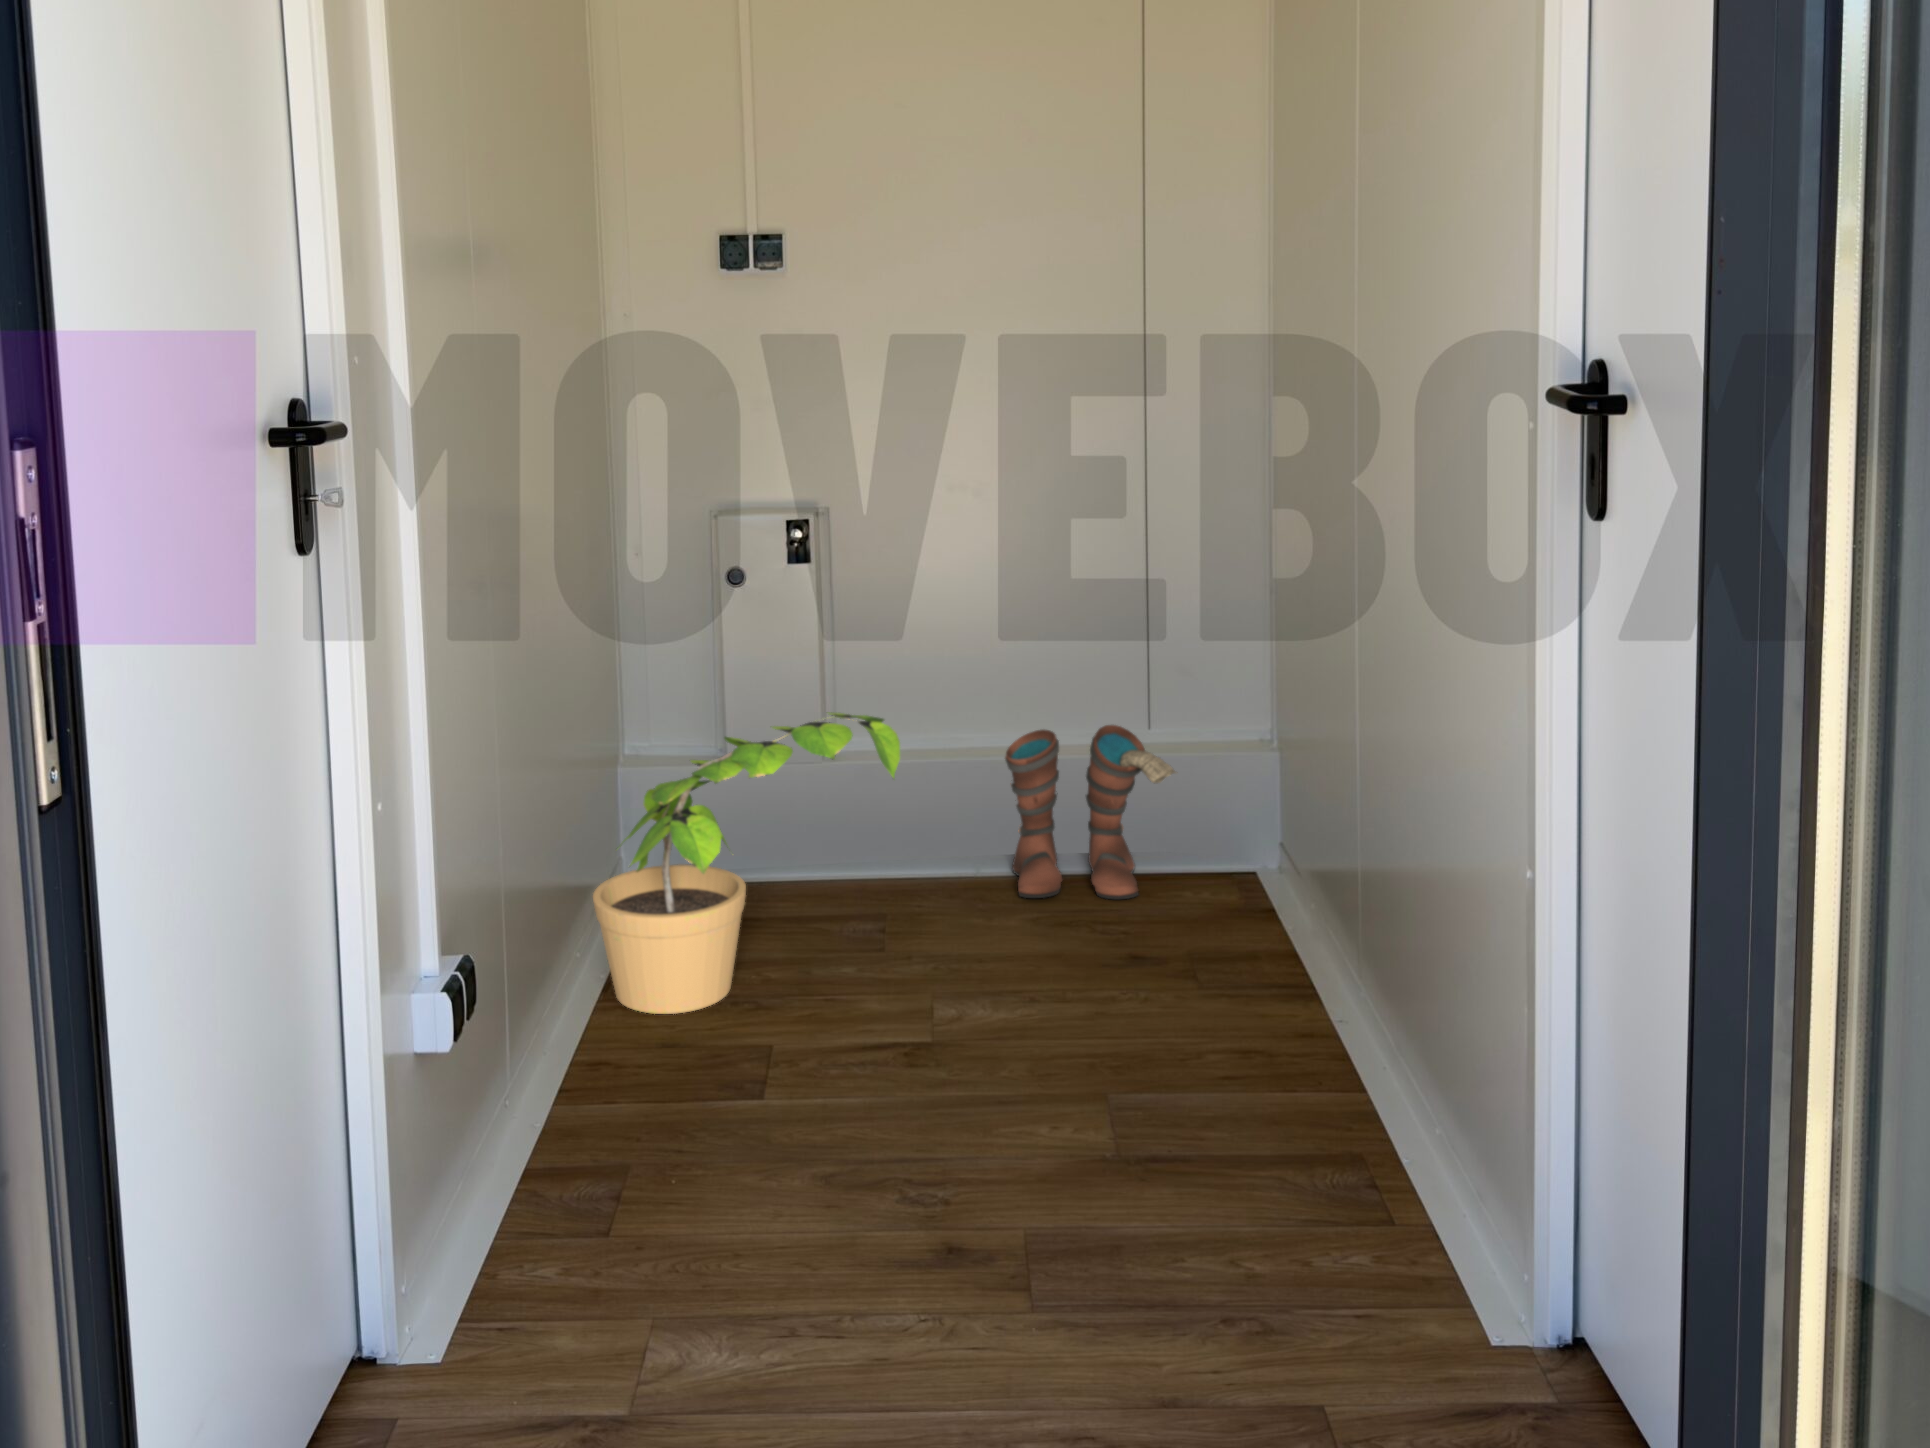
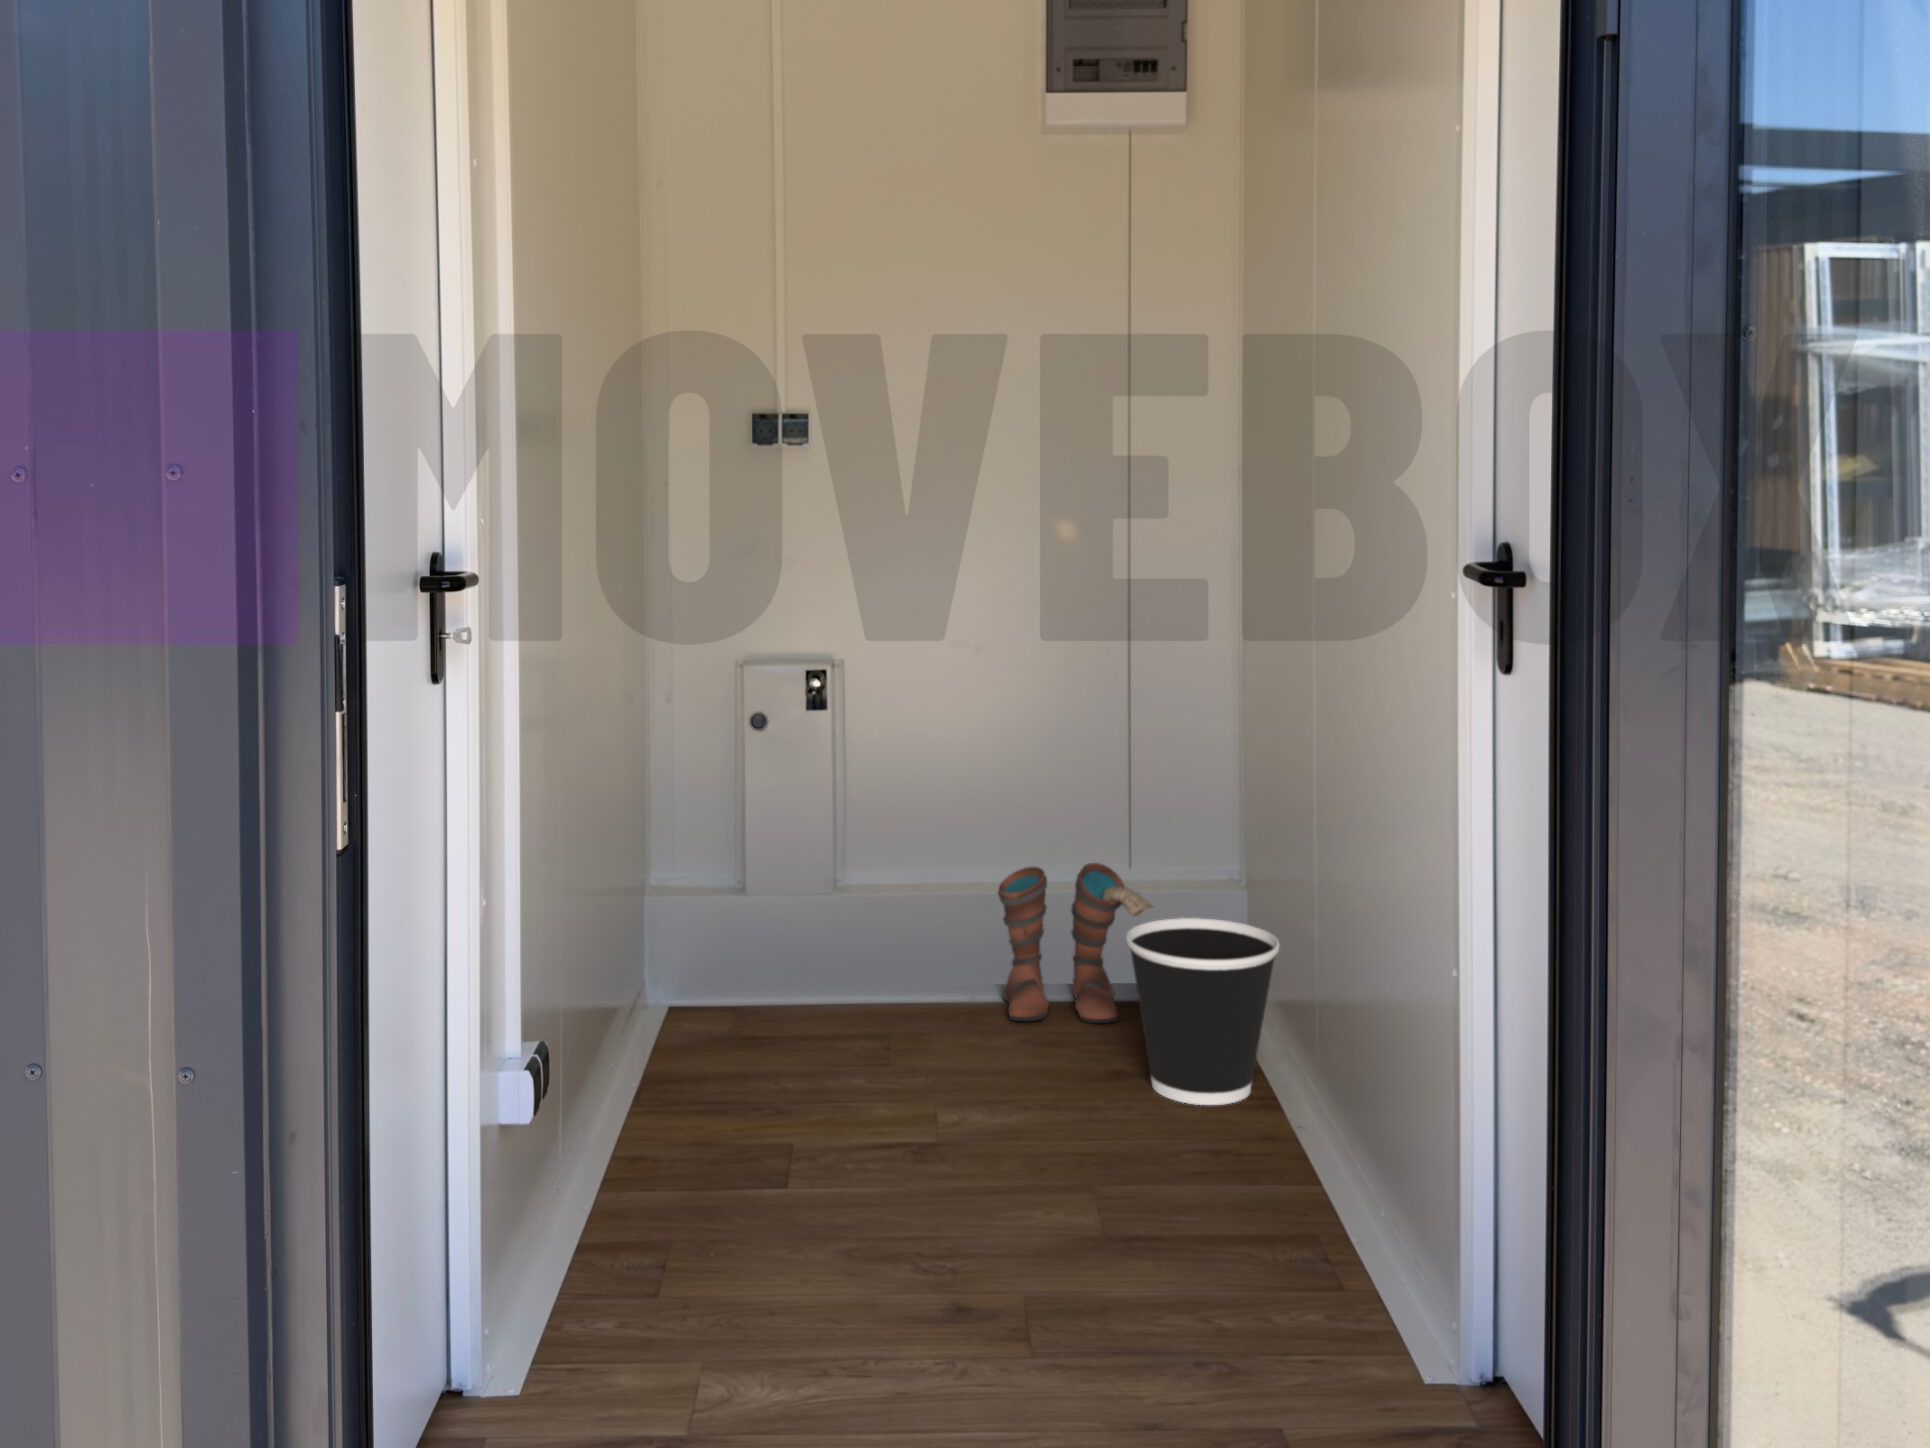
potted plant: present [593,712,900,1014] -> none [629,842,911,1117]
wastebasket: none [1144,789,1317,996] -> present [1126,918,1279,1105]

